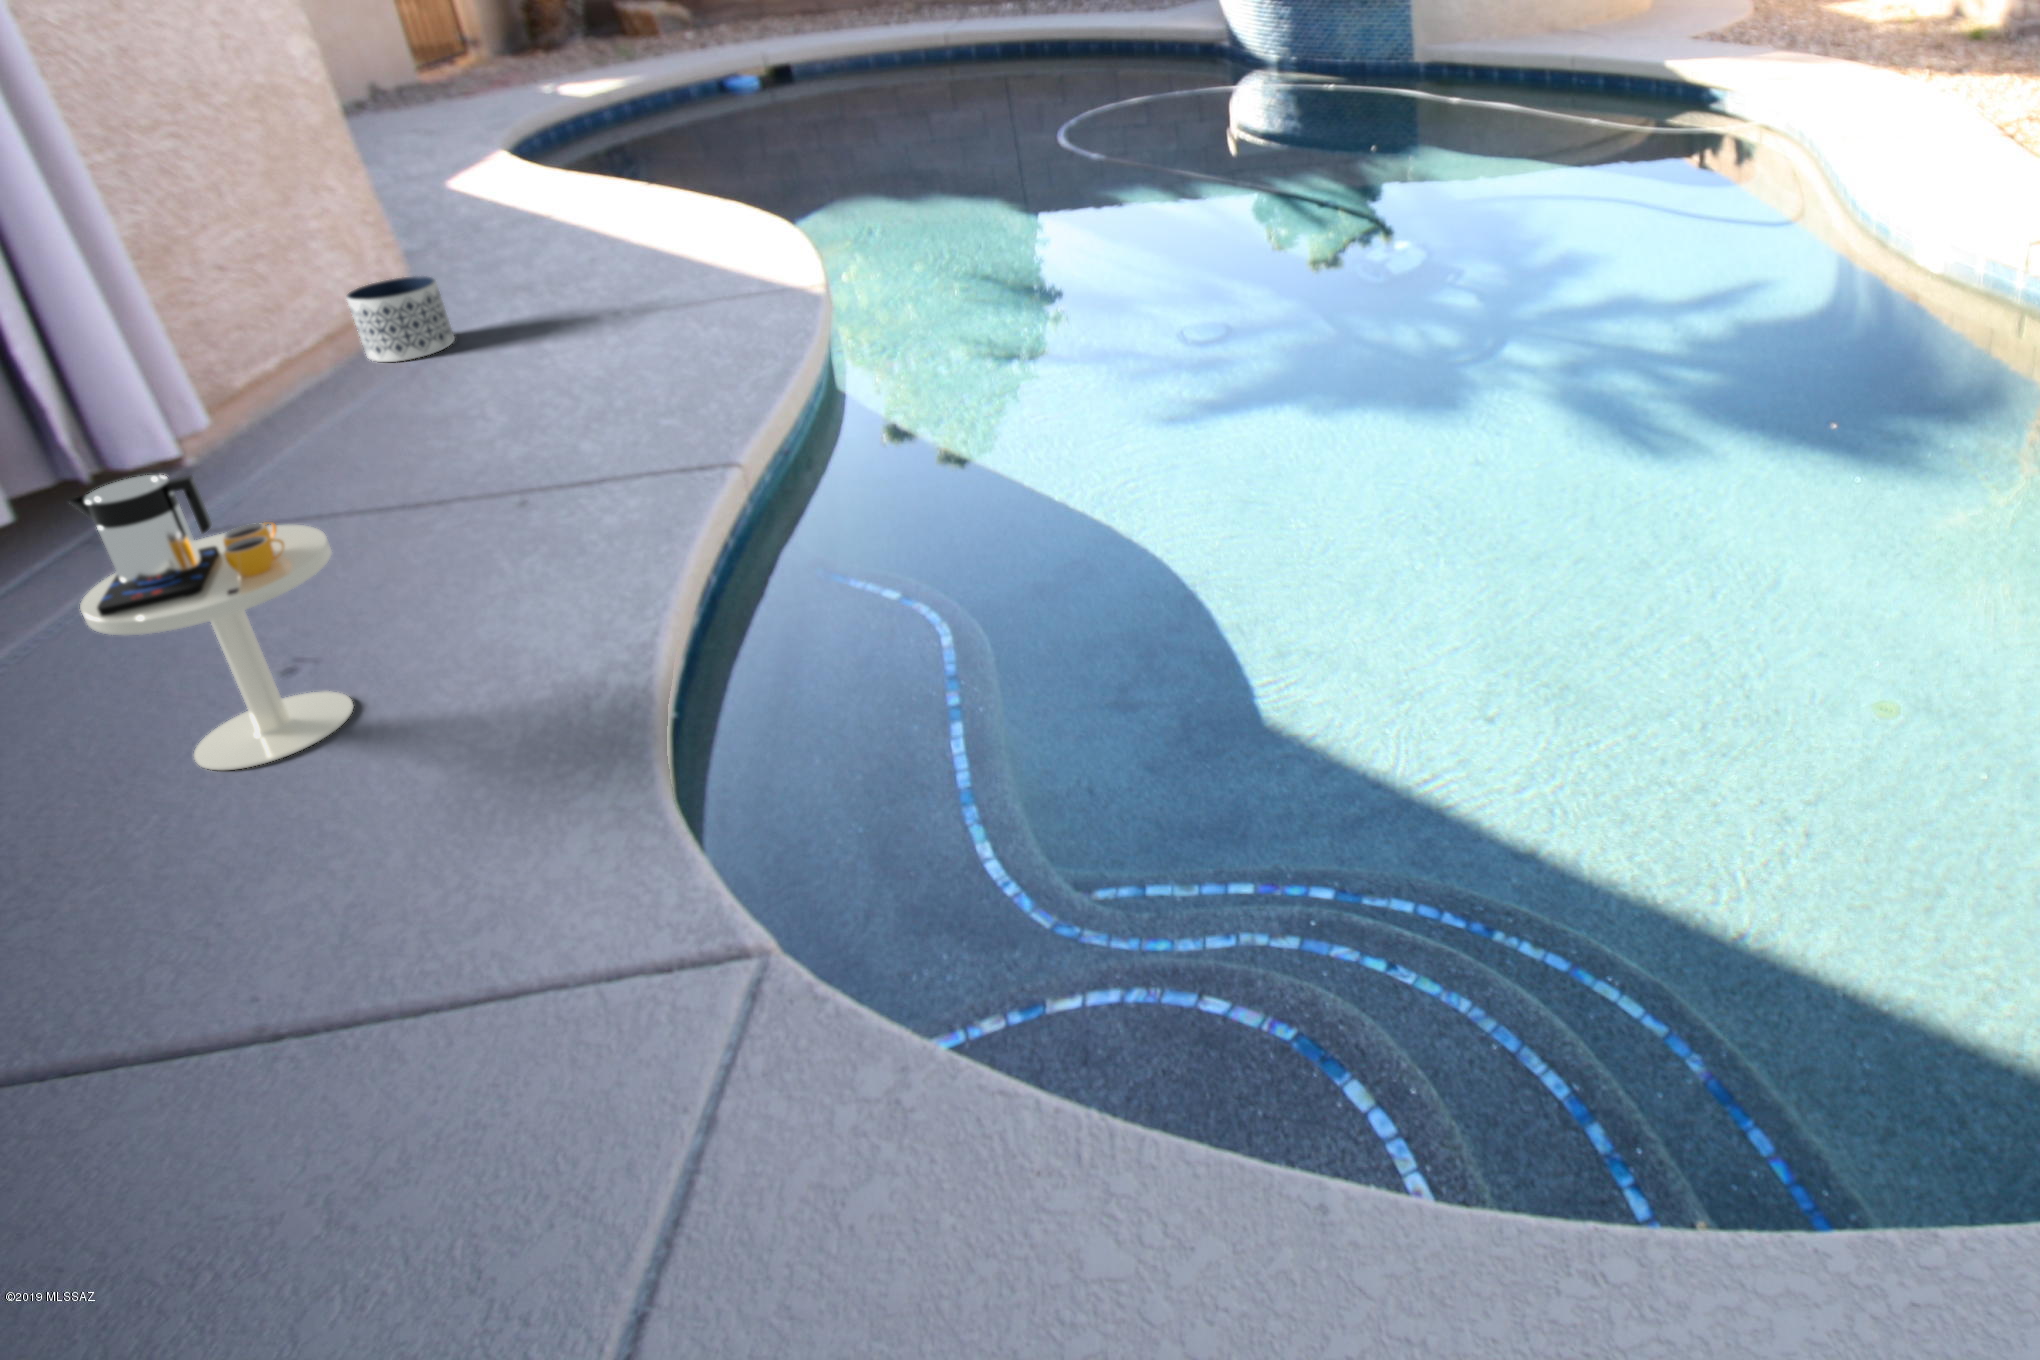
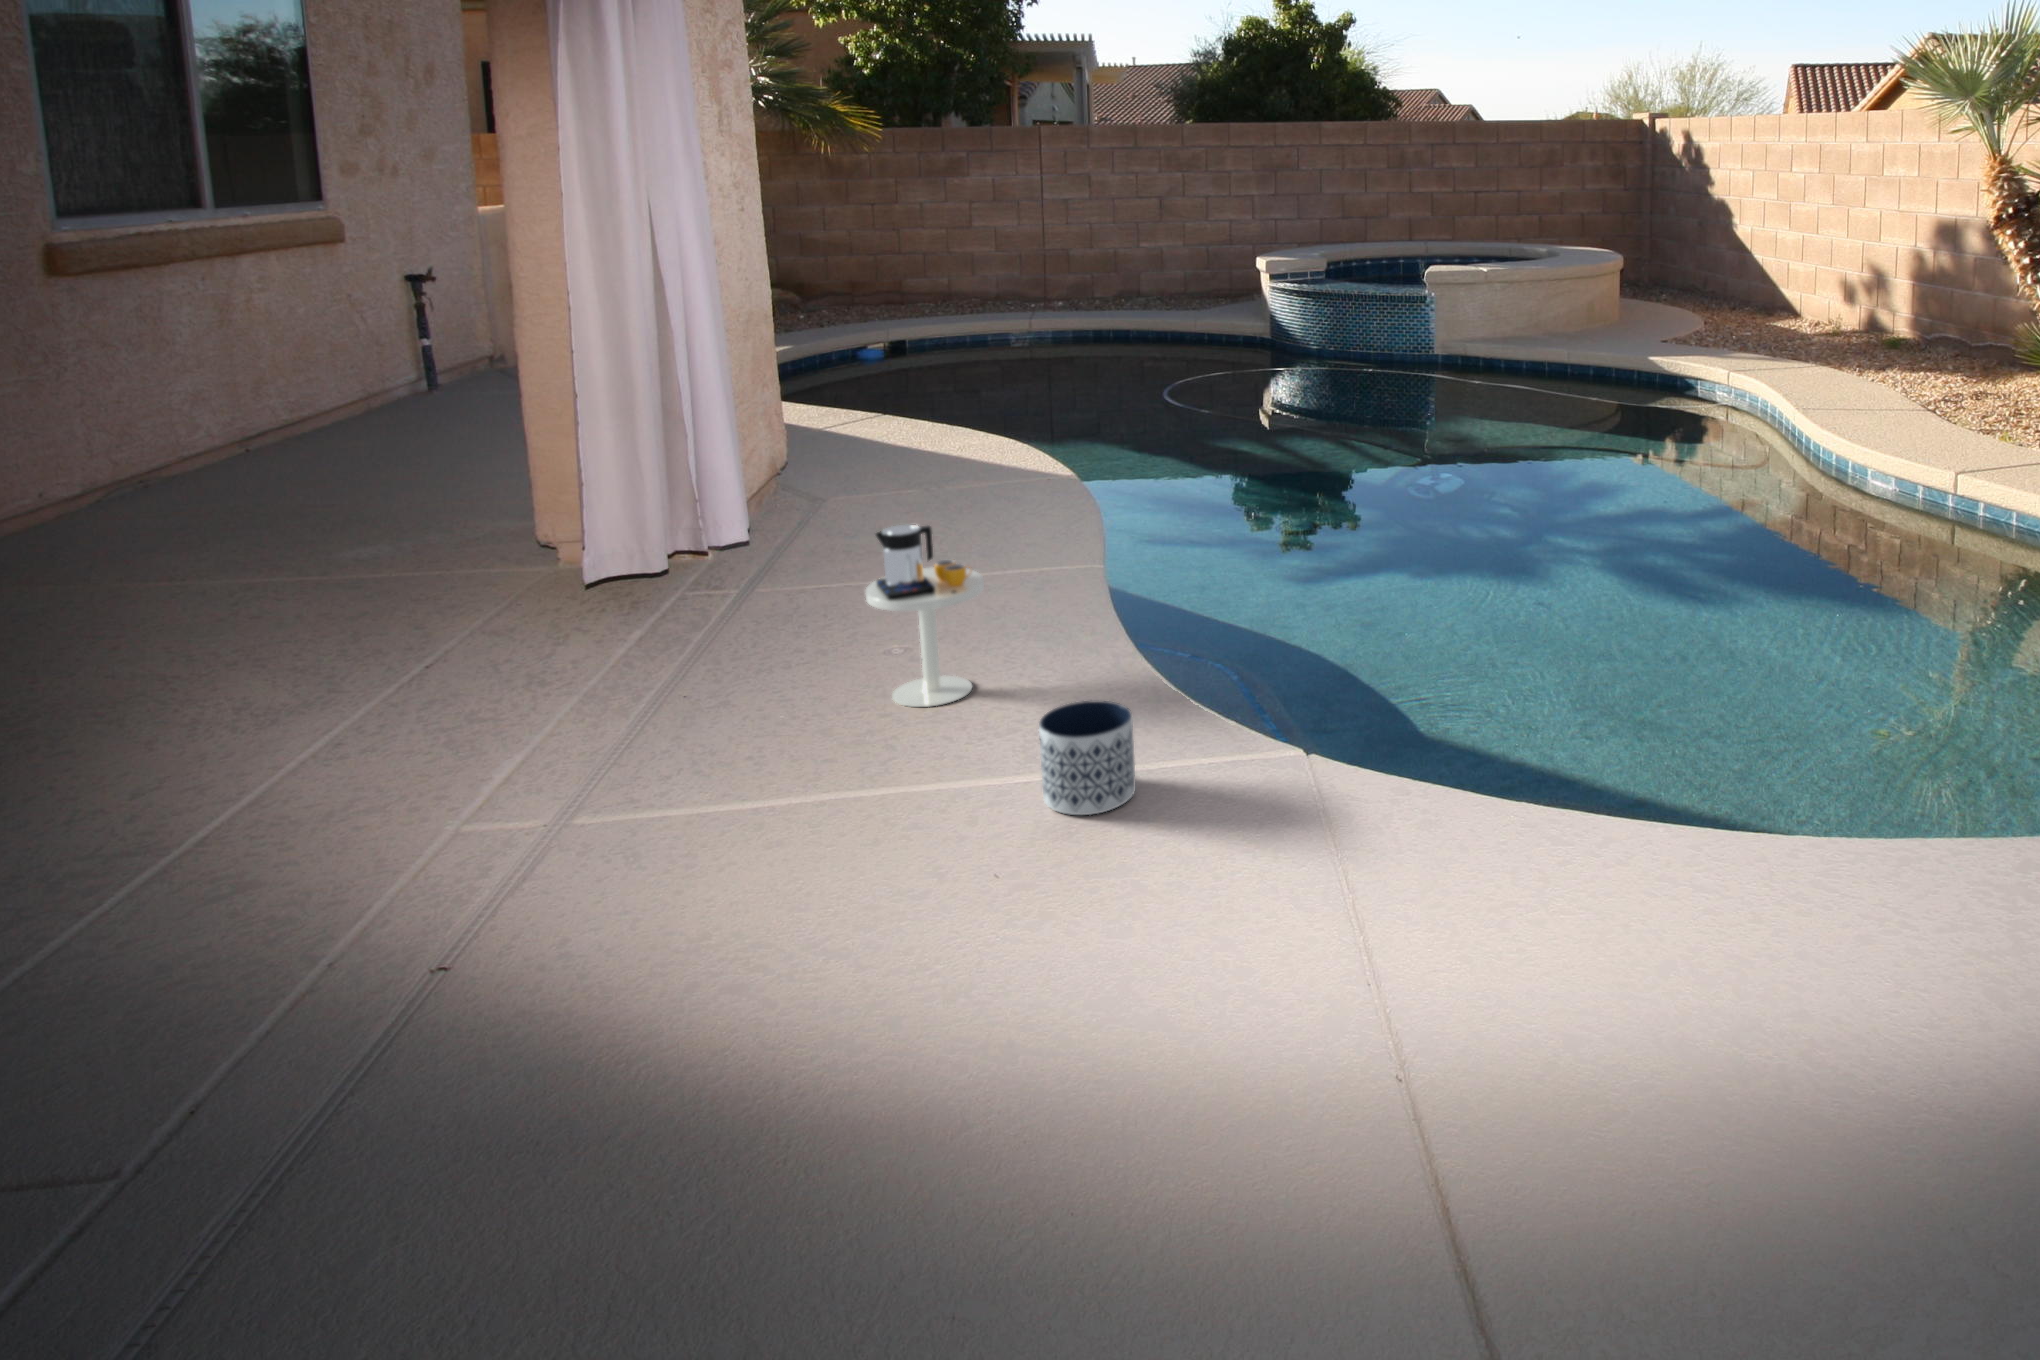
planter: present [346,276,455,362] -> present [1039,701,1136,815]

